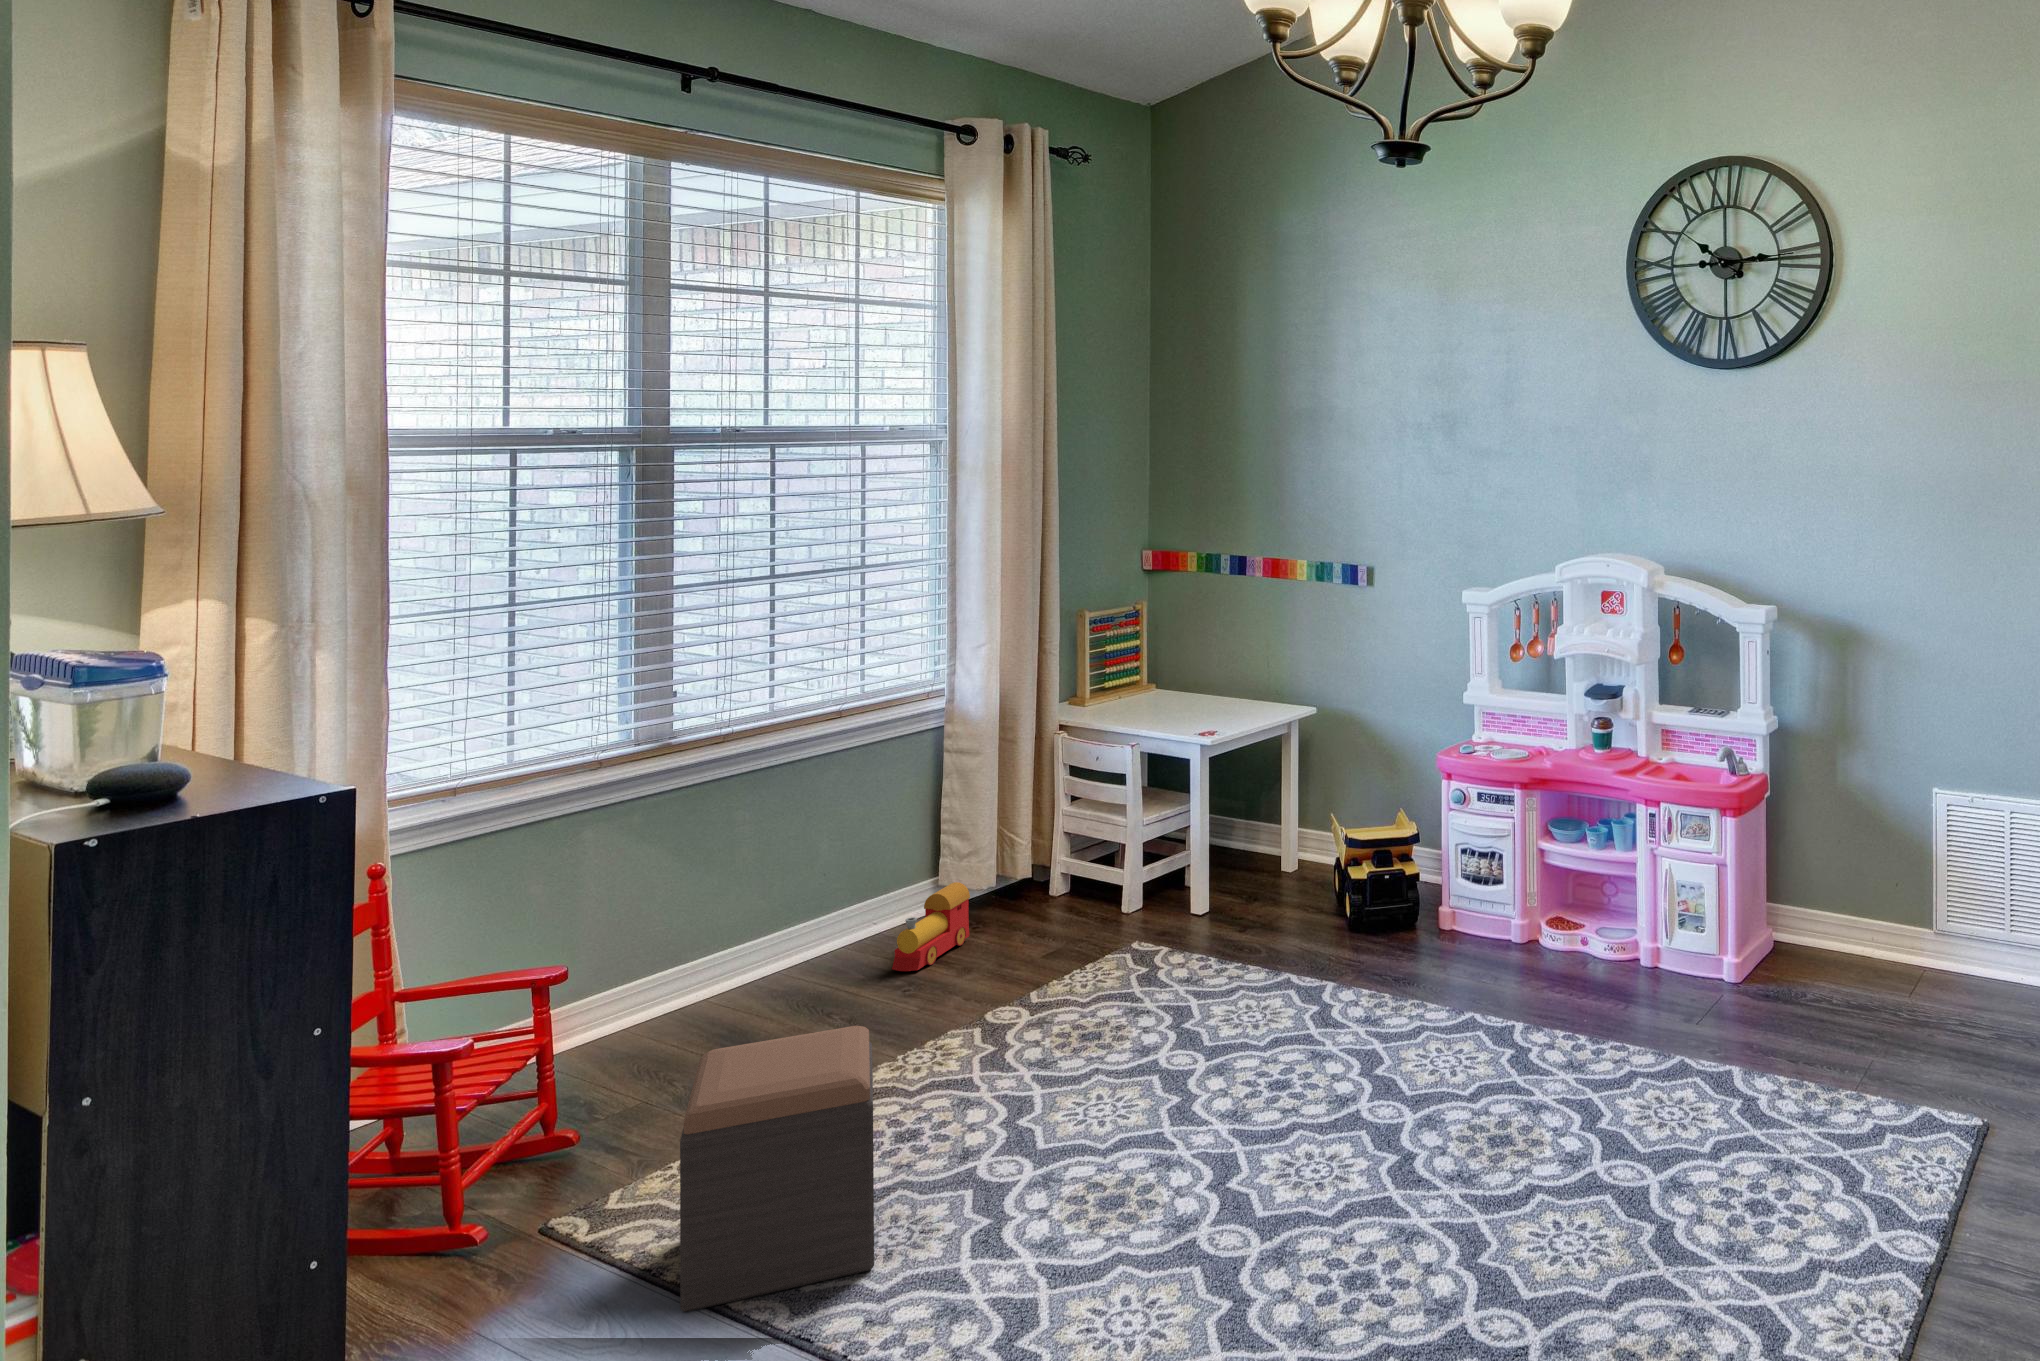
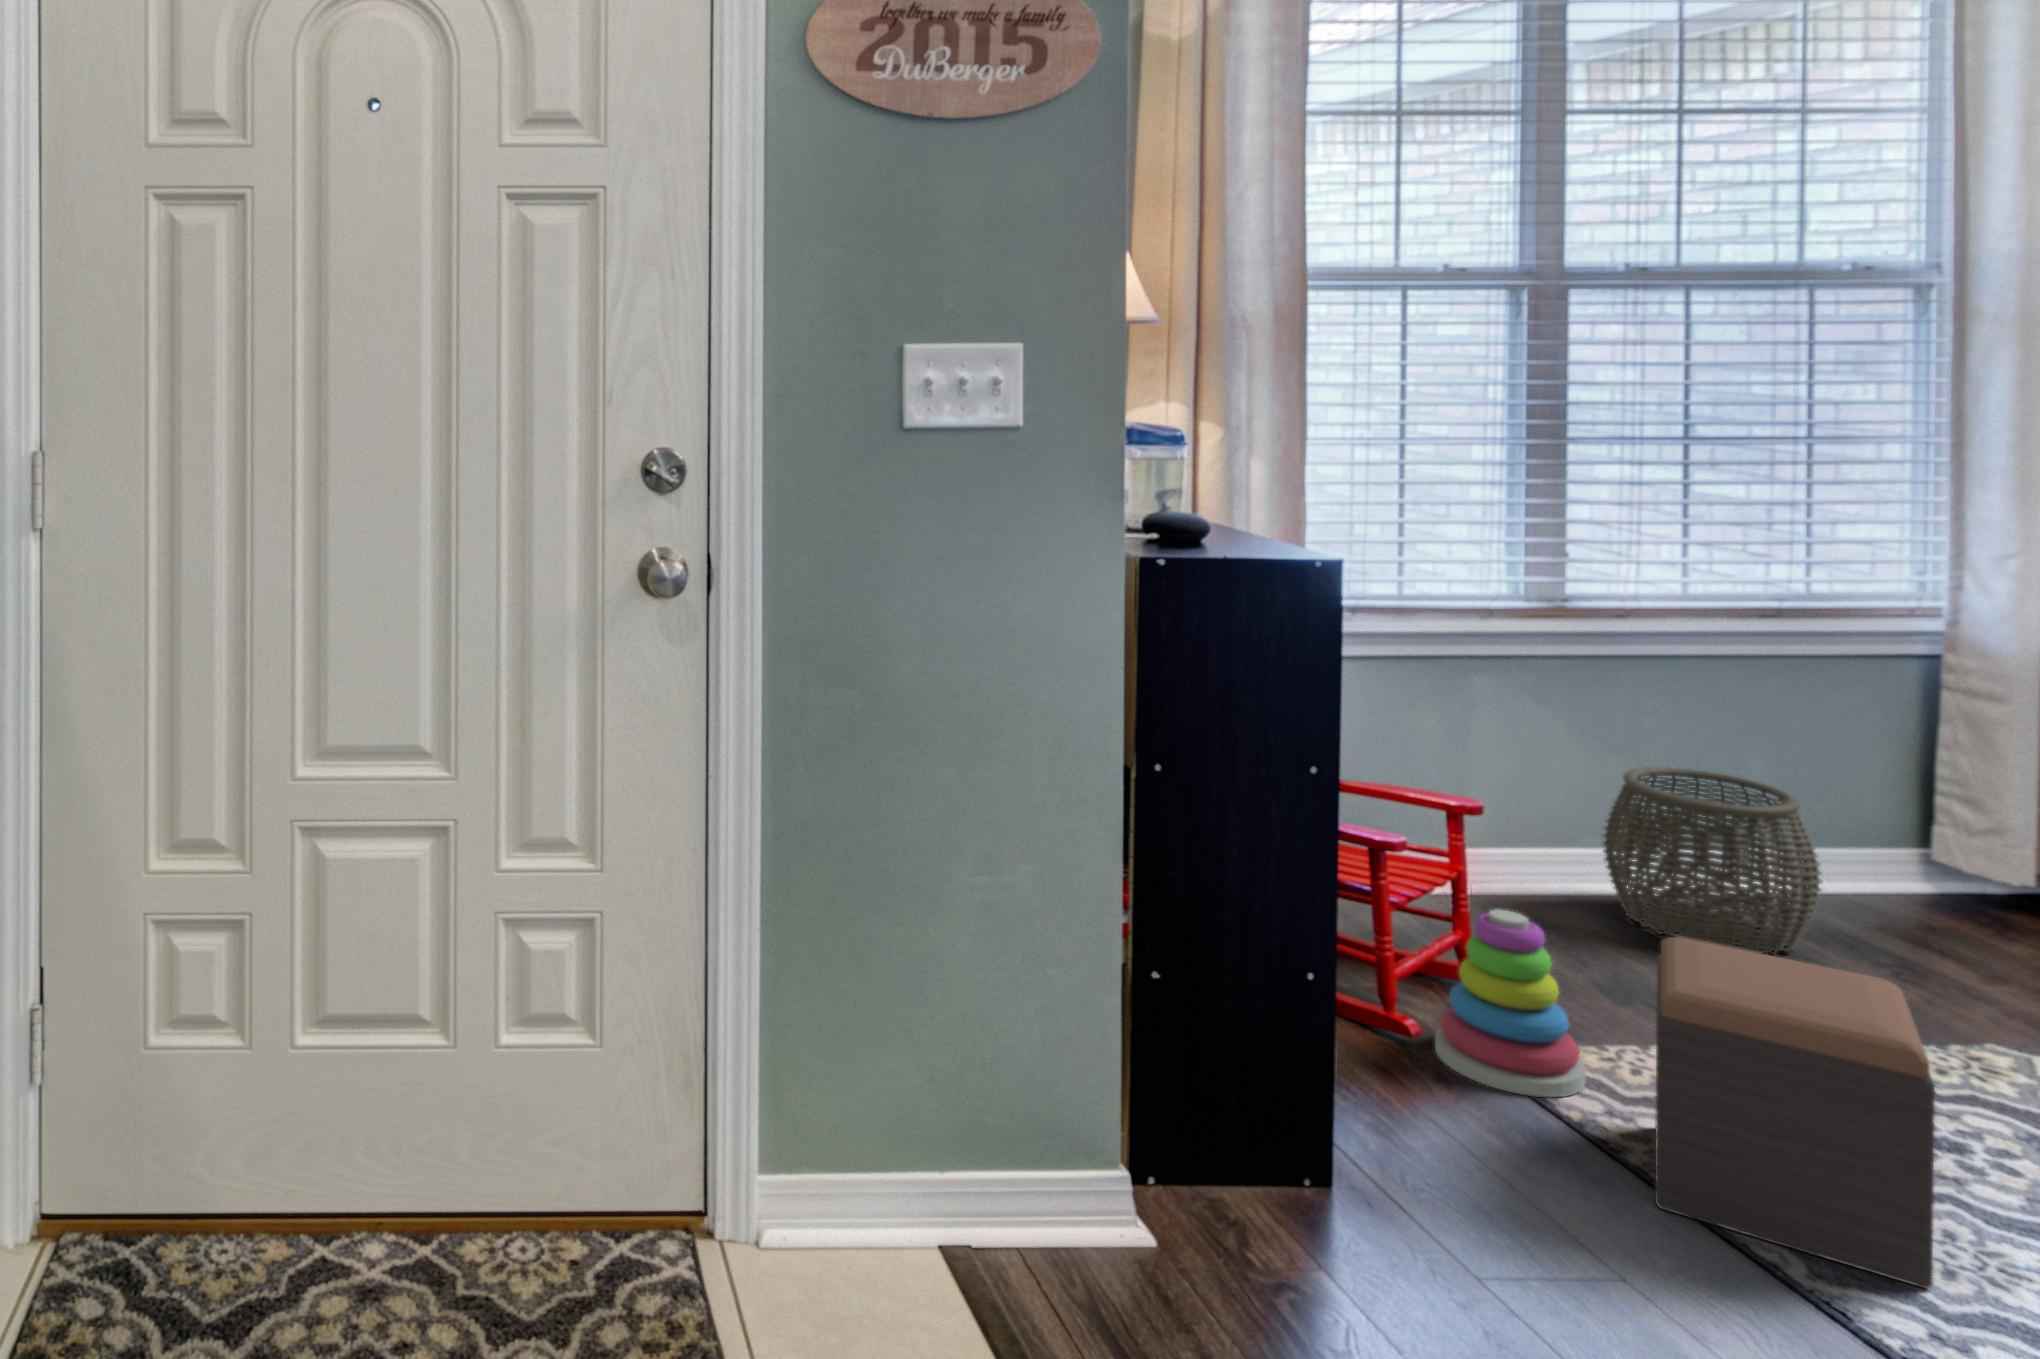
woven basket: none [697,868,861,1033] -> present [1603,767,1822,955]
toy train: present [892,882,970,971] -> none [1859,854,1982,946]
stacking toy: none [502,1078,645,1268] -> present [1435,909,1586,1097]

